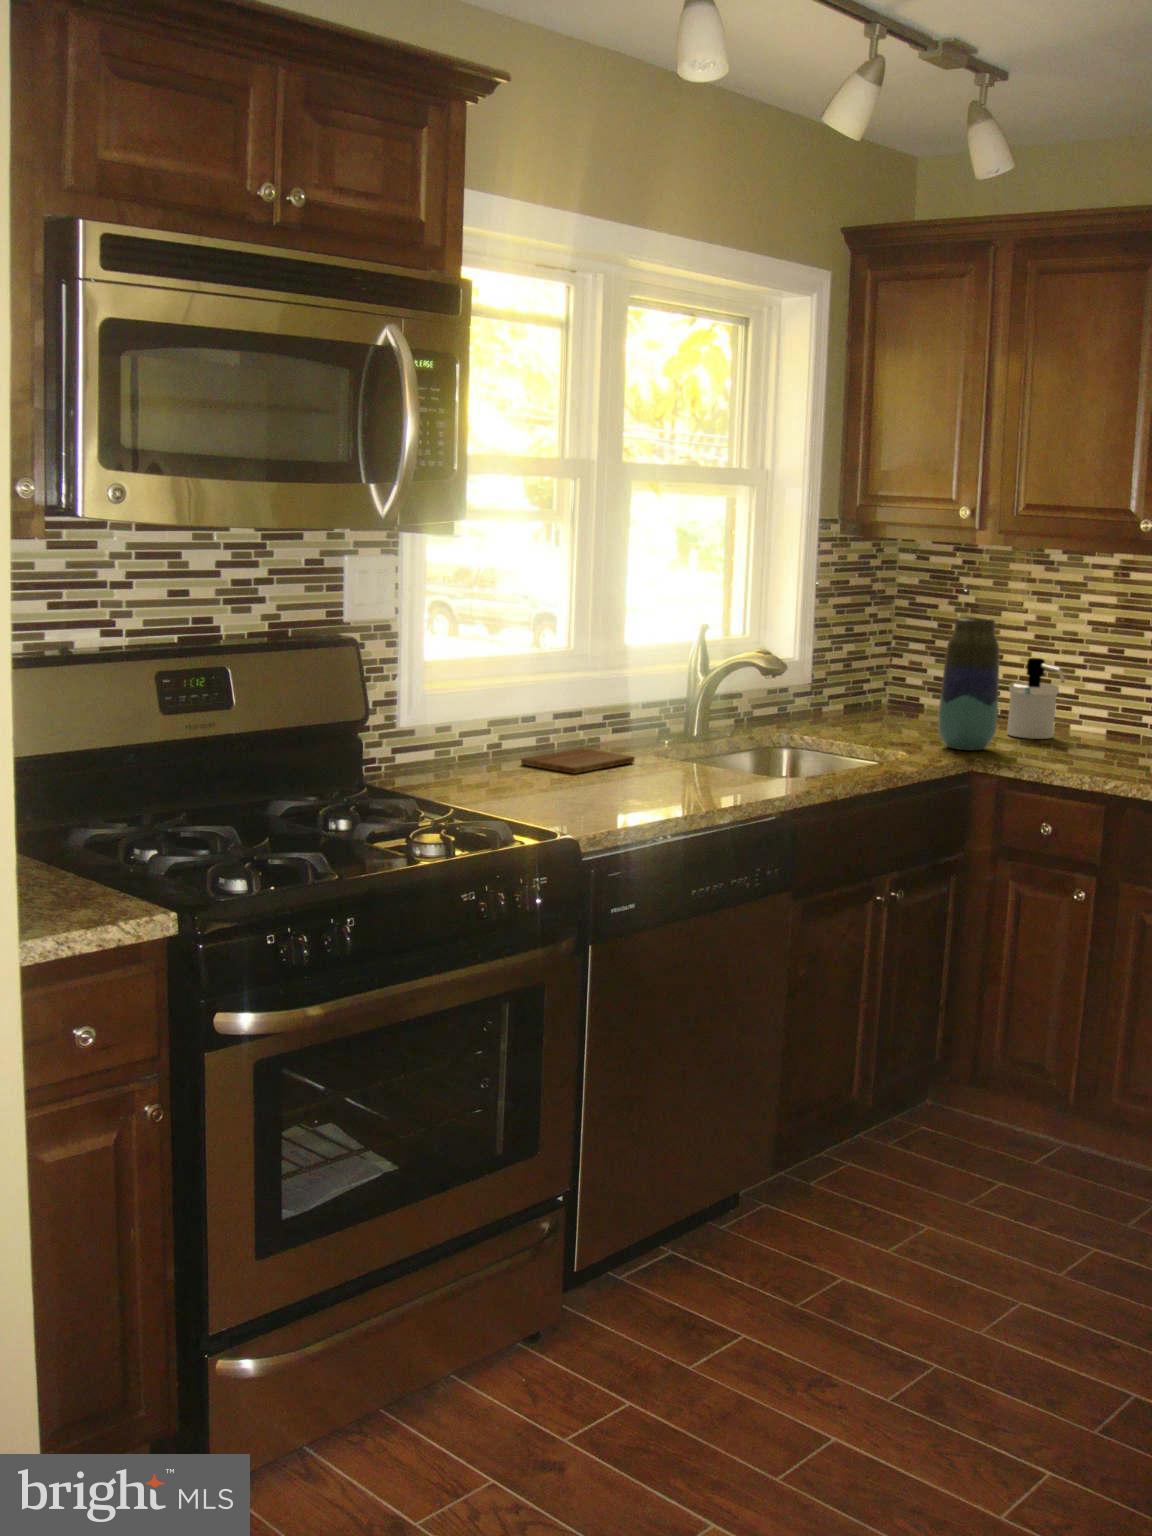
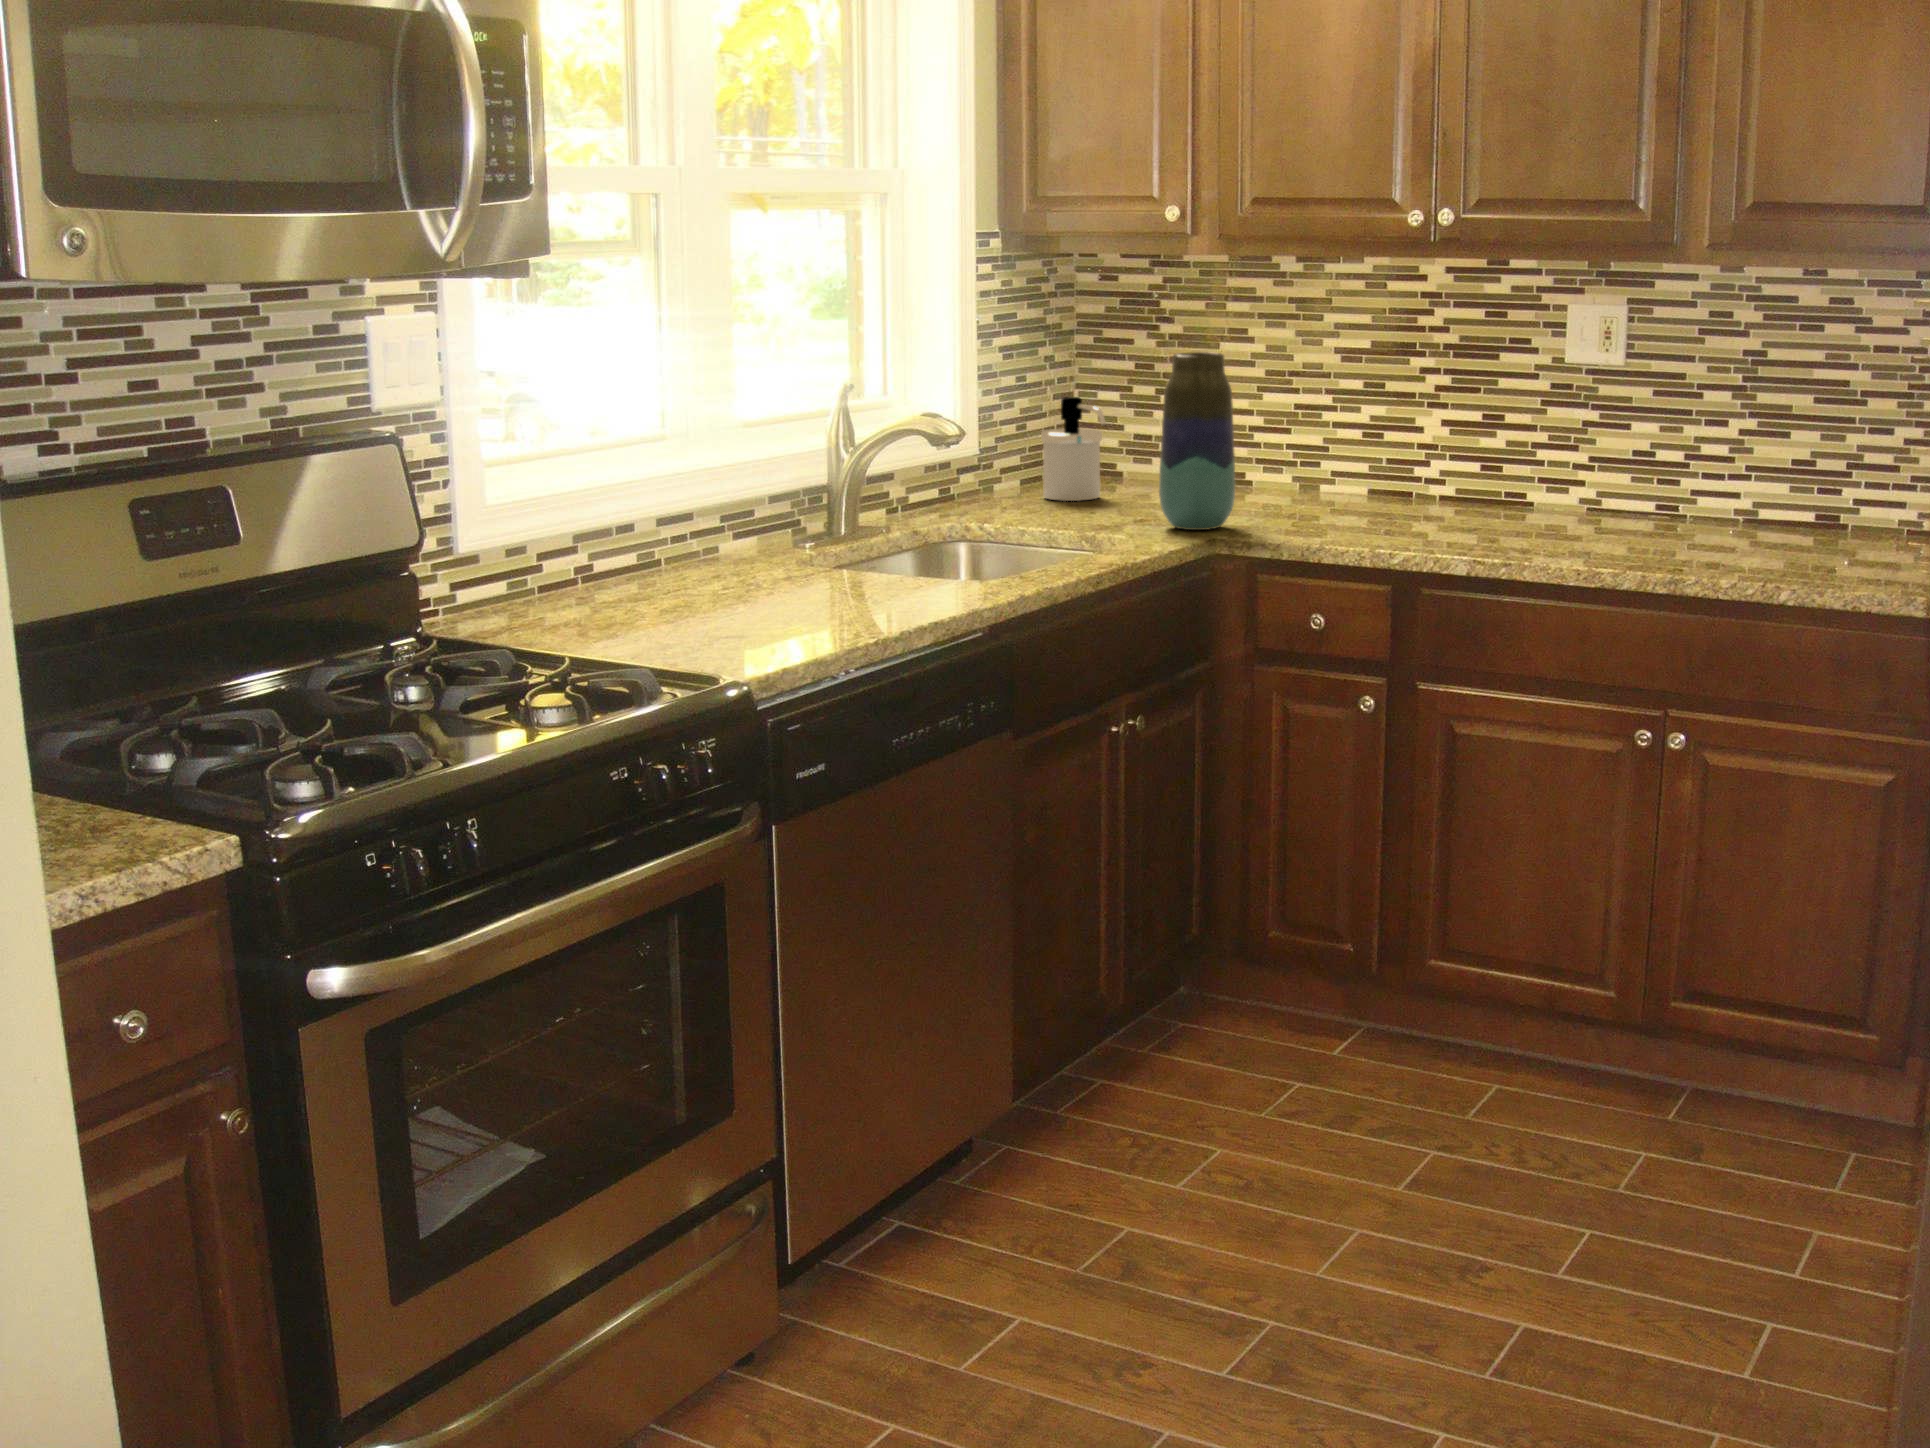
soap dispenser: present [1007,658,1065,739] -> present [1041,397,1106,501]
cutting board: present [521,748,635,774] -> none [624,566,777,601]

